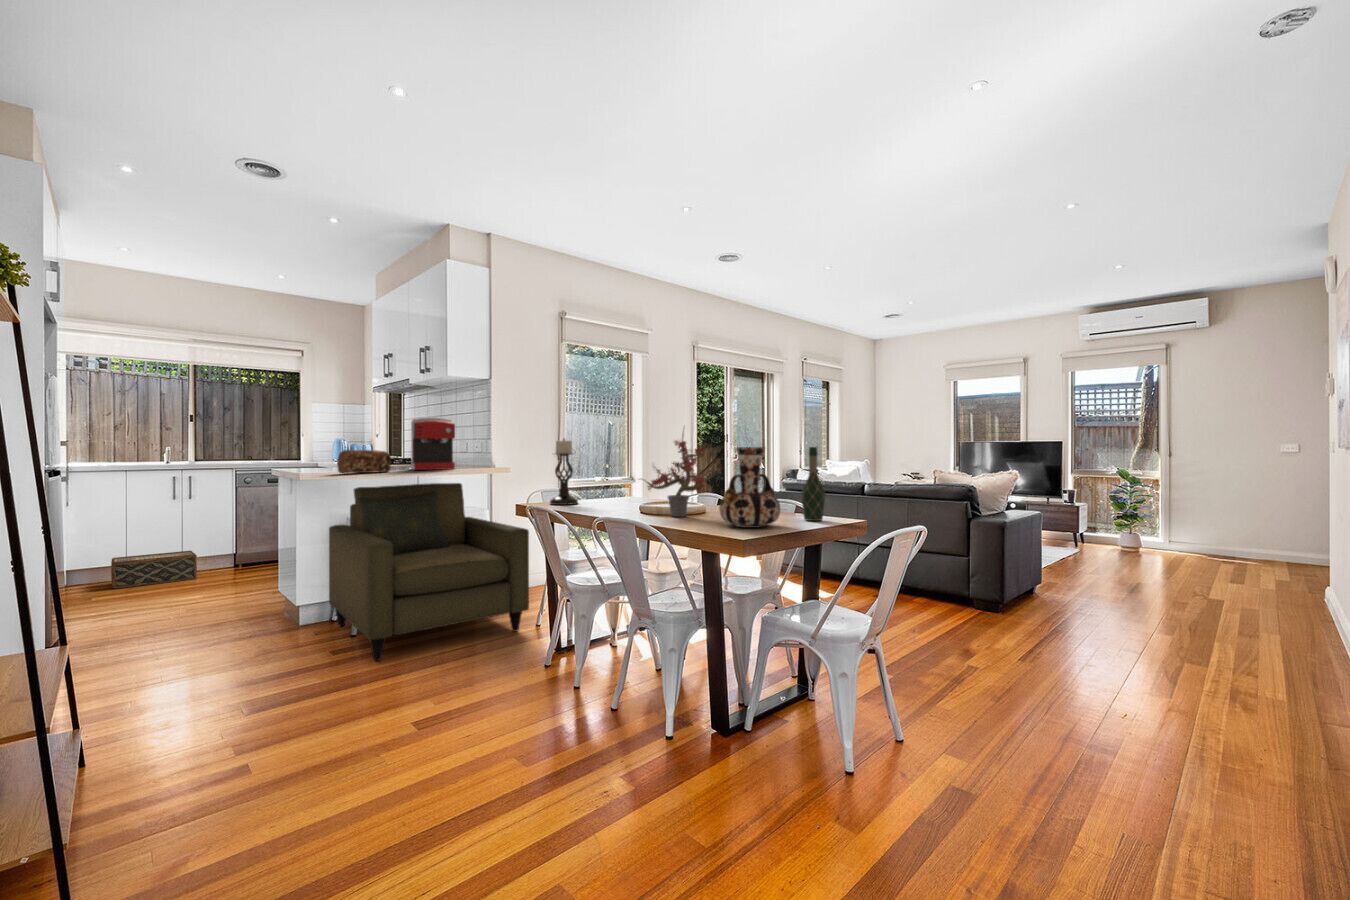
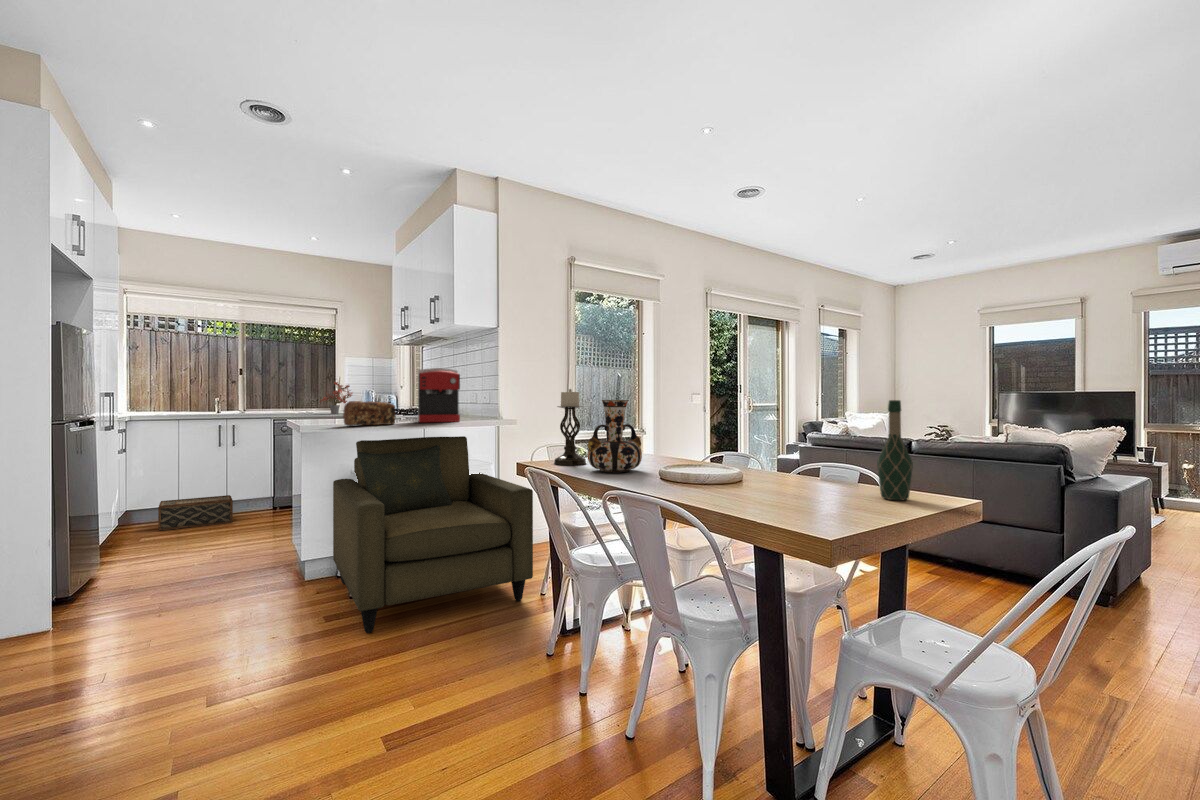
potted plant: present [646,435,721,517] -> present [320,378,352,414]
vase: present [719,447,780,528] -> present [587,400,642,472]

